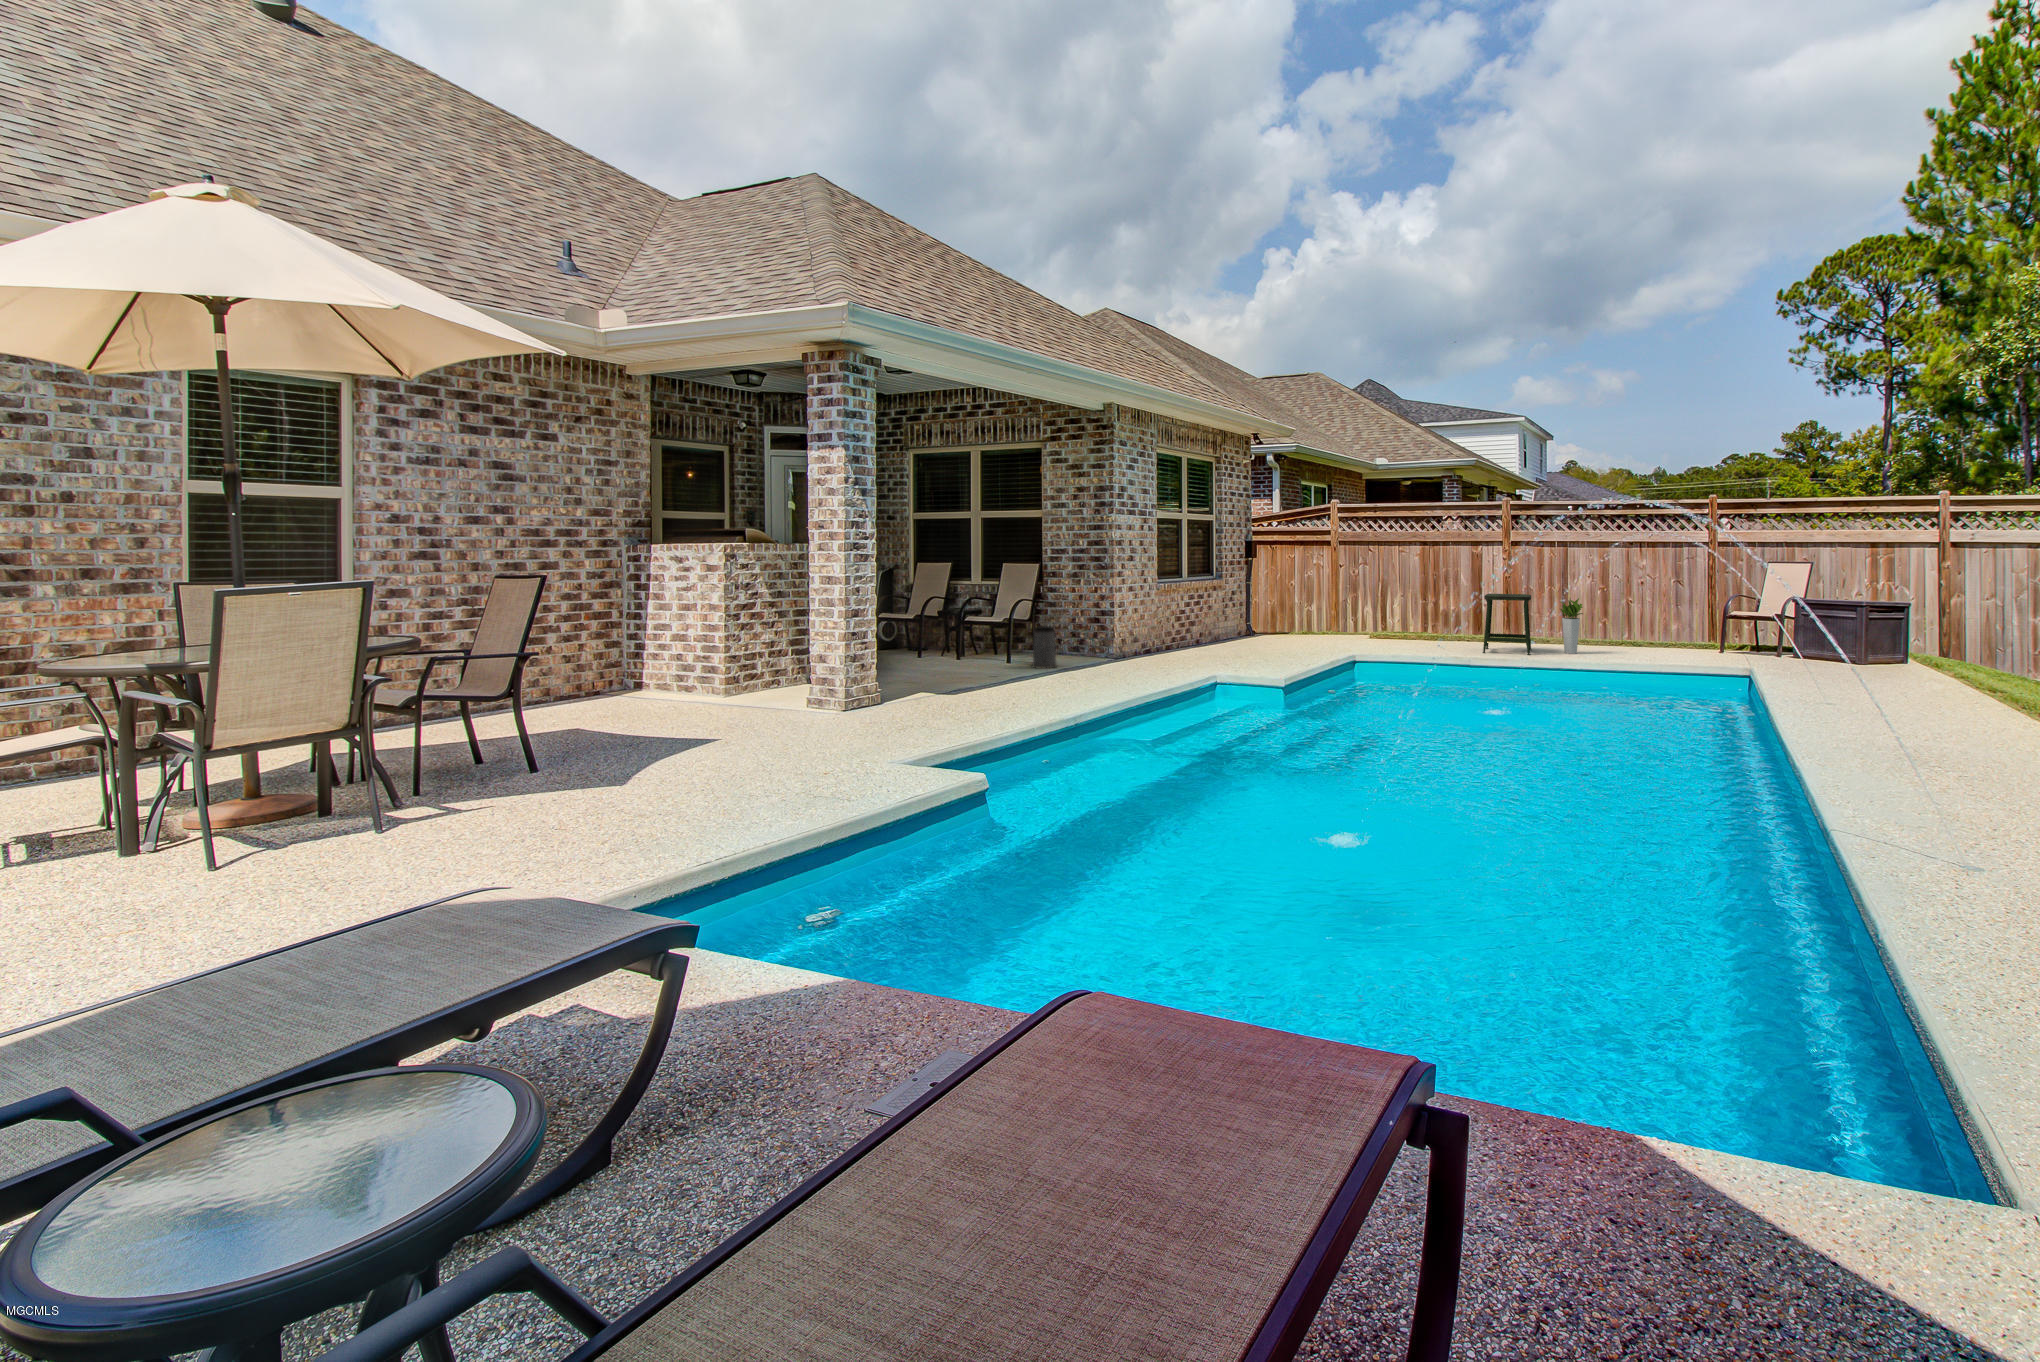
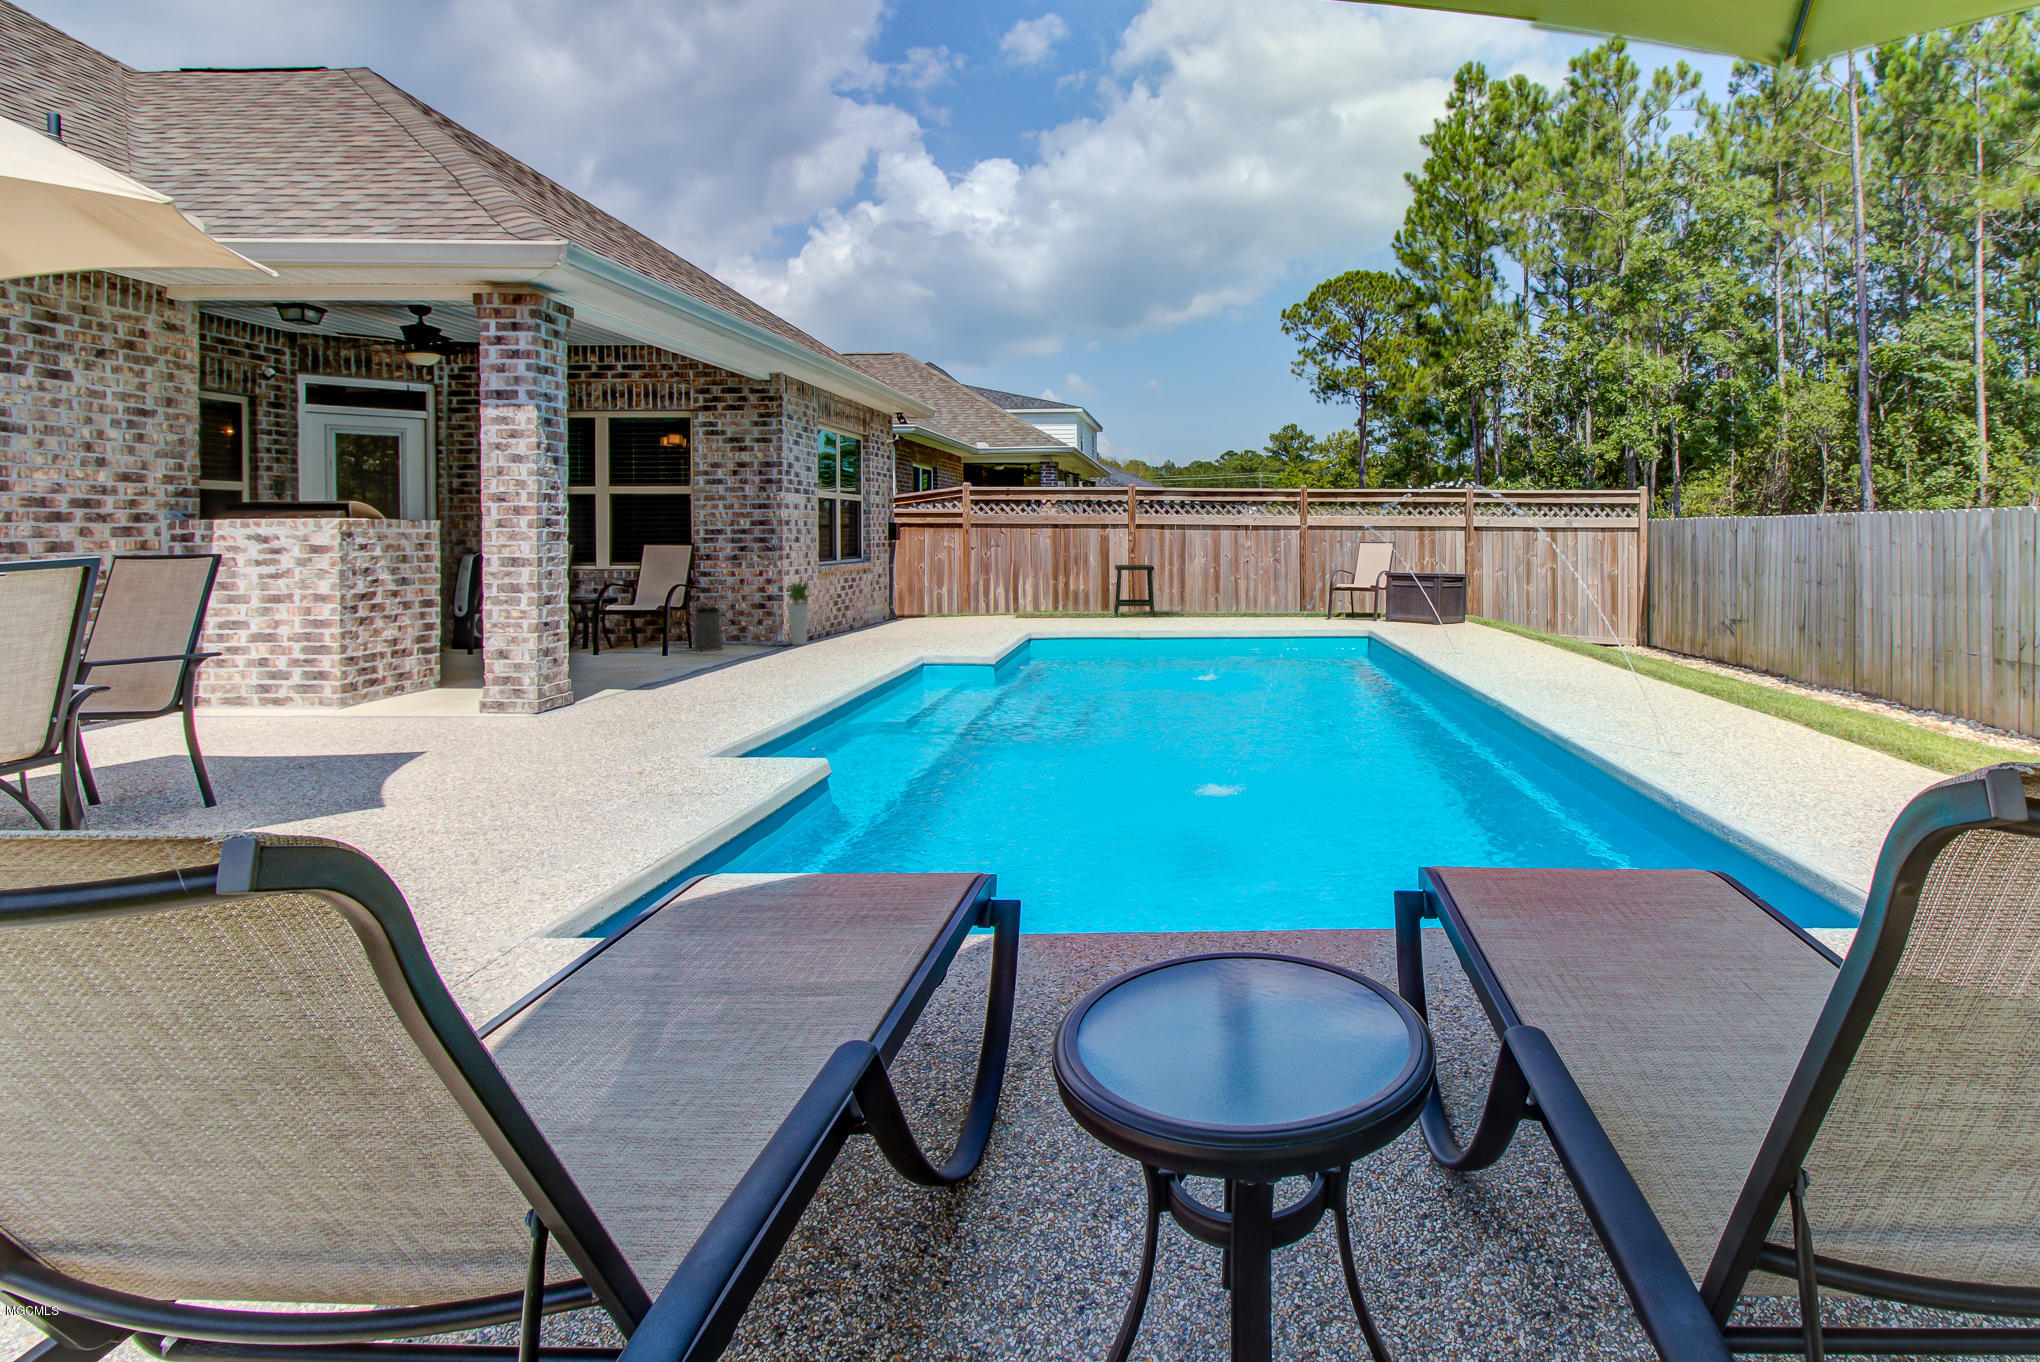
planter: present [1560,598,1583,654] -> present [788,581,810,645]

